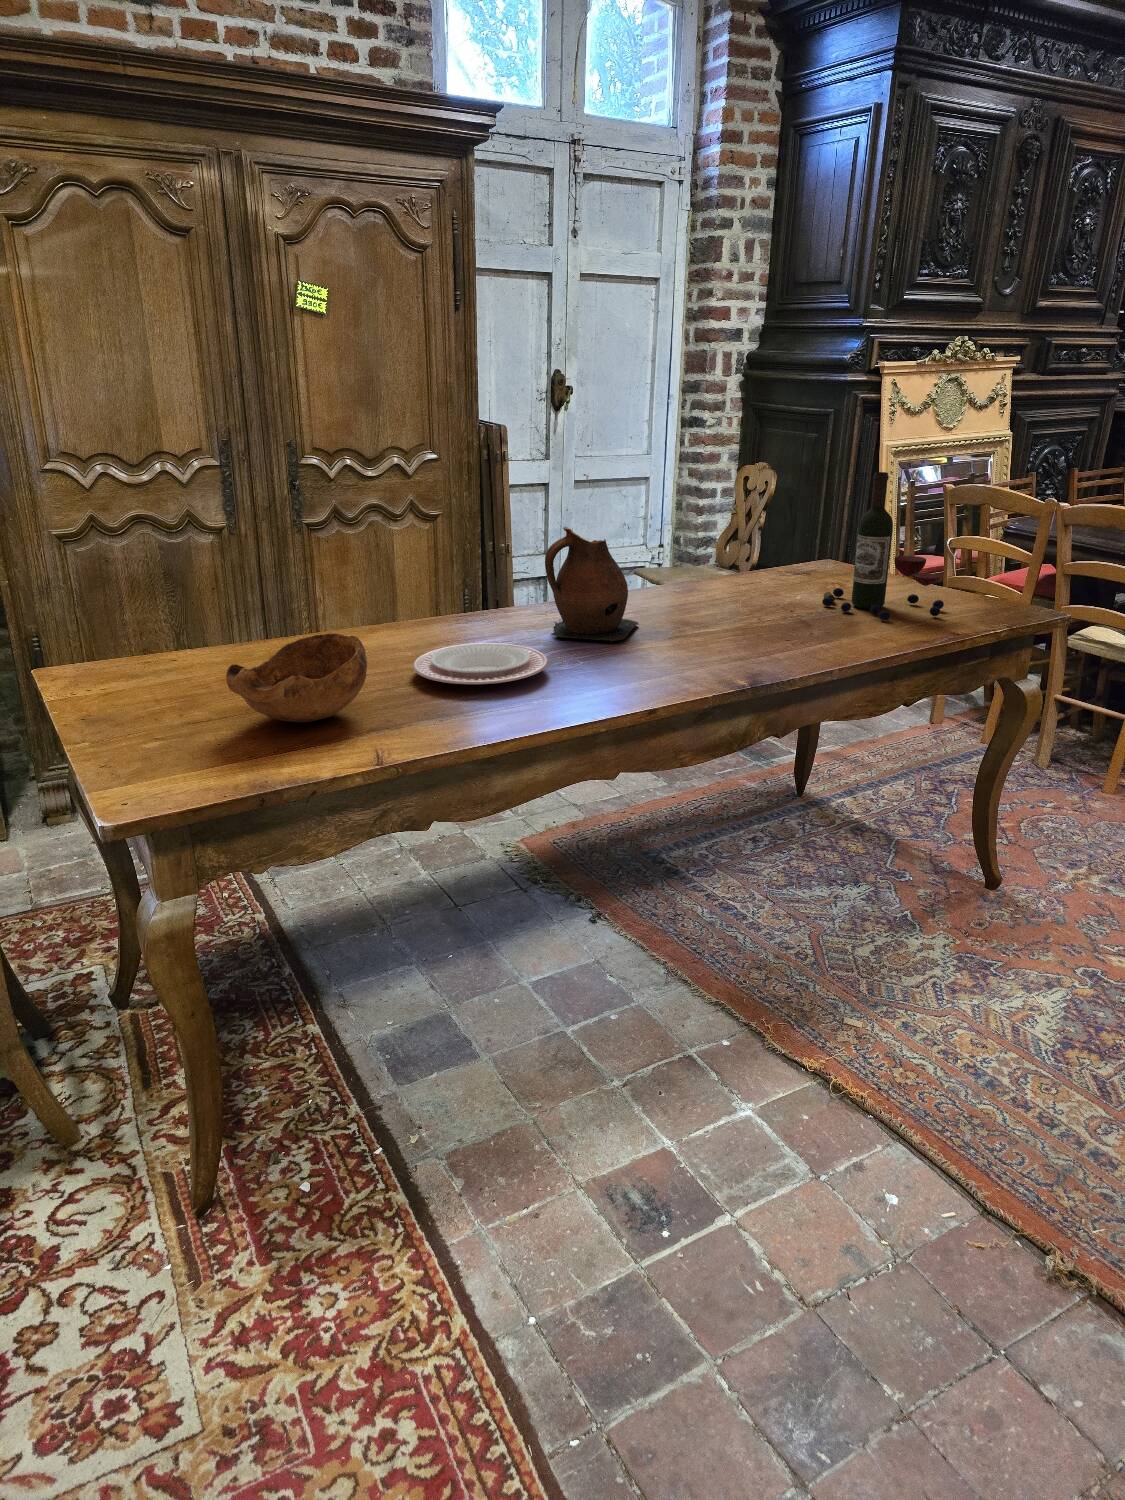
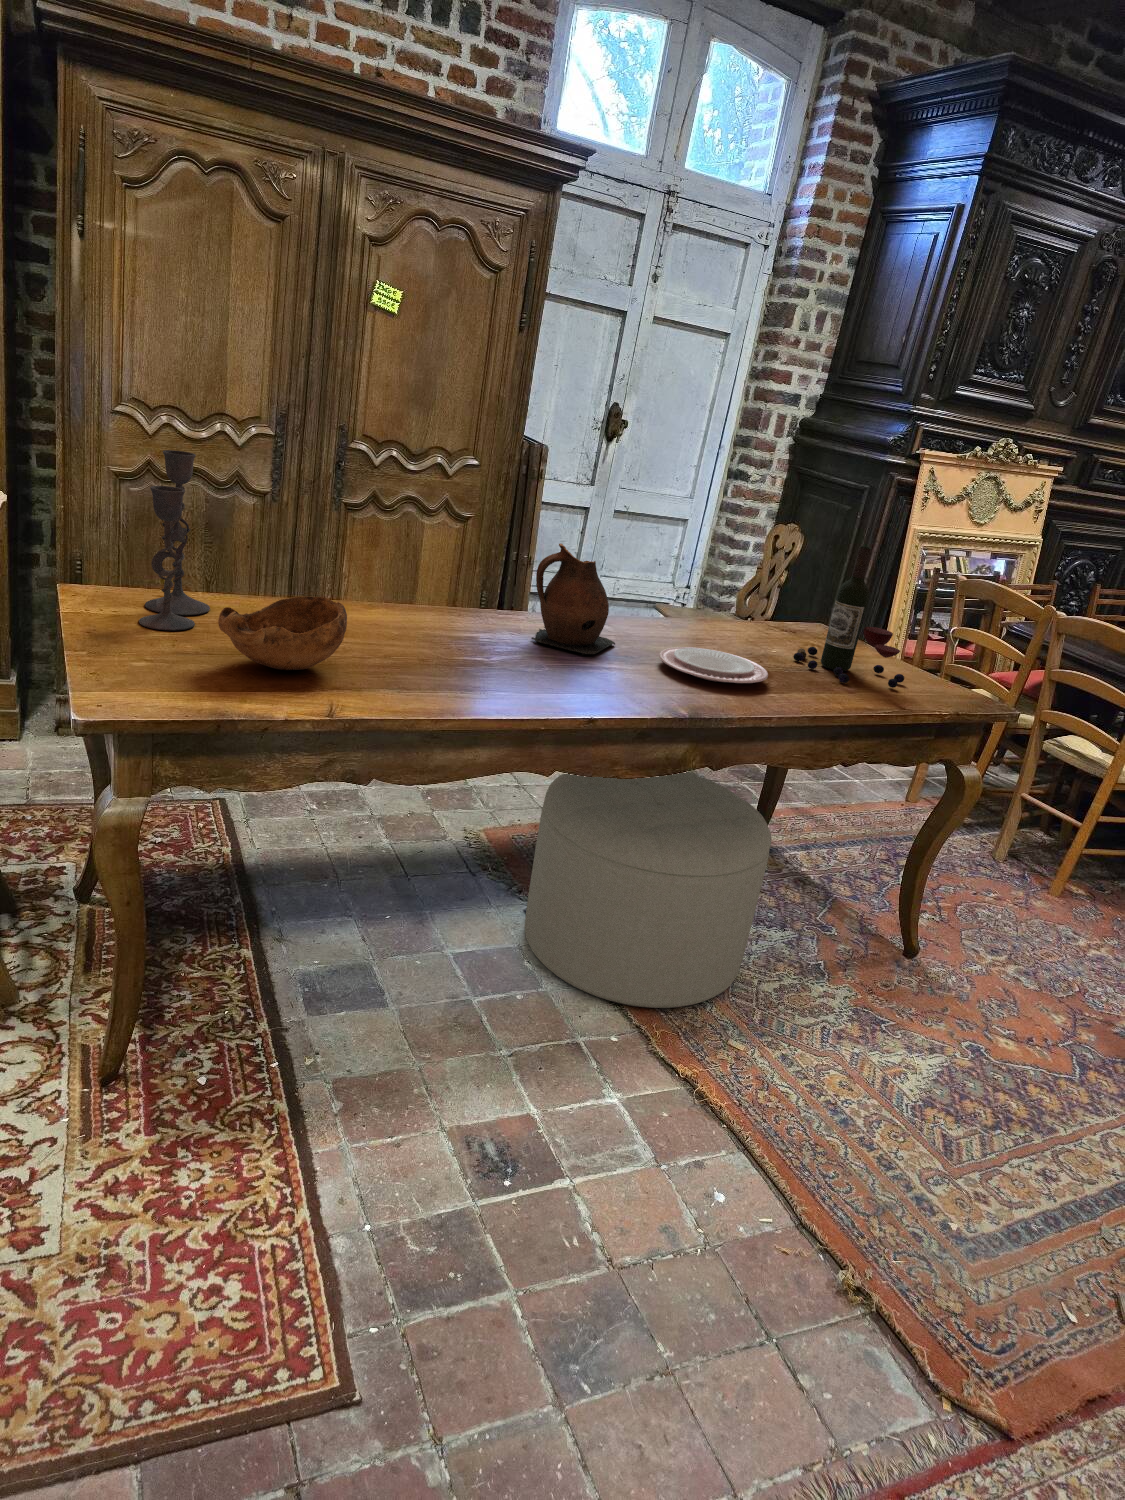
candlestick: none [117,500,203,702] -> present [139,450,210,630]
plate: present [413,643,548,684] -> present [659,647,768,683]
ottoman: none [595,742,846,1006] -> present [525,772,772,1008]

